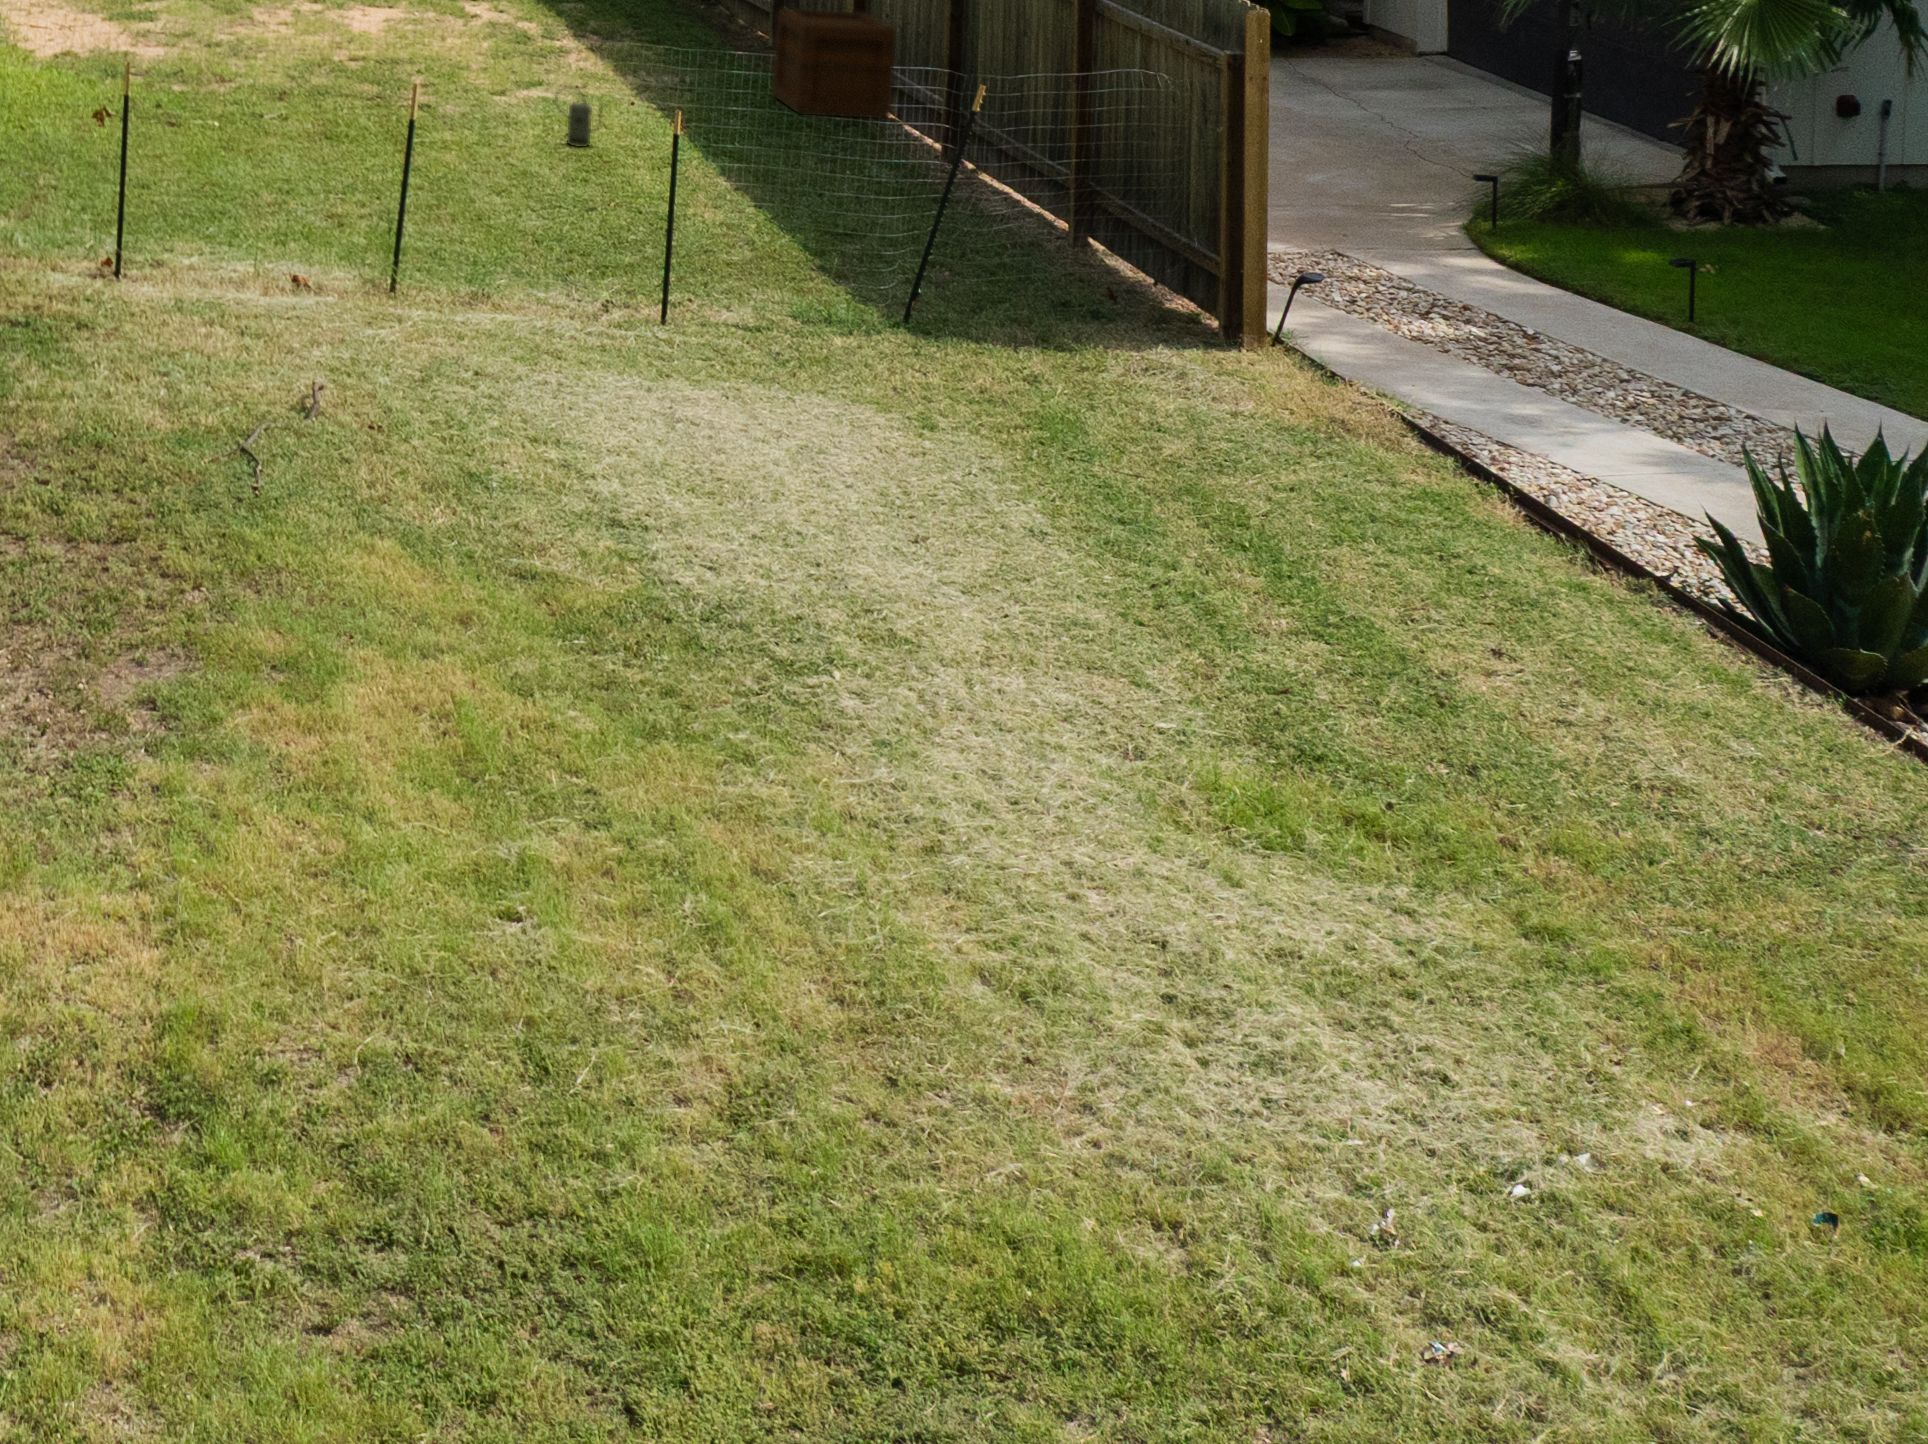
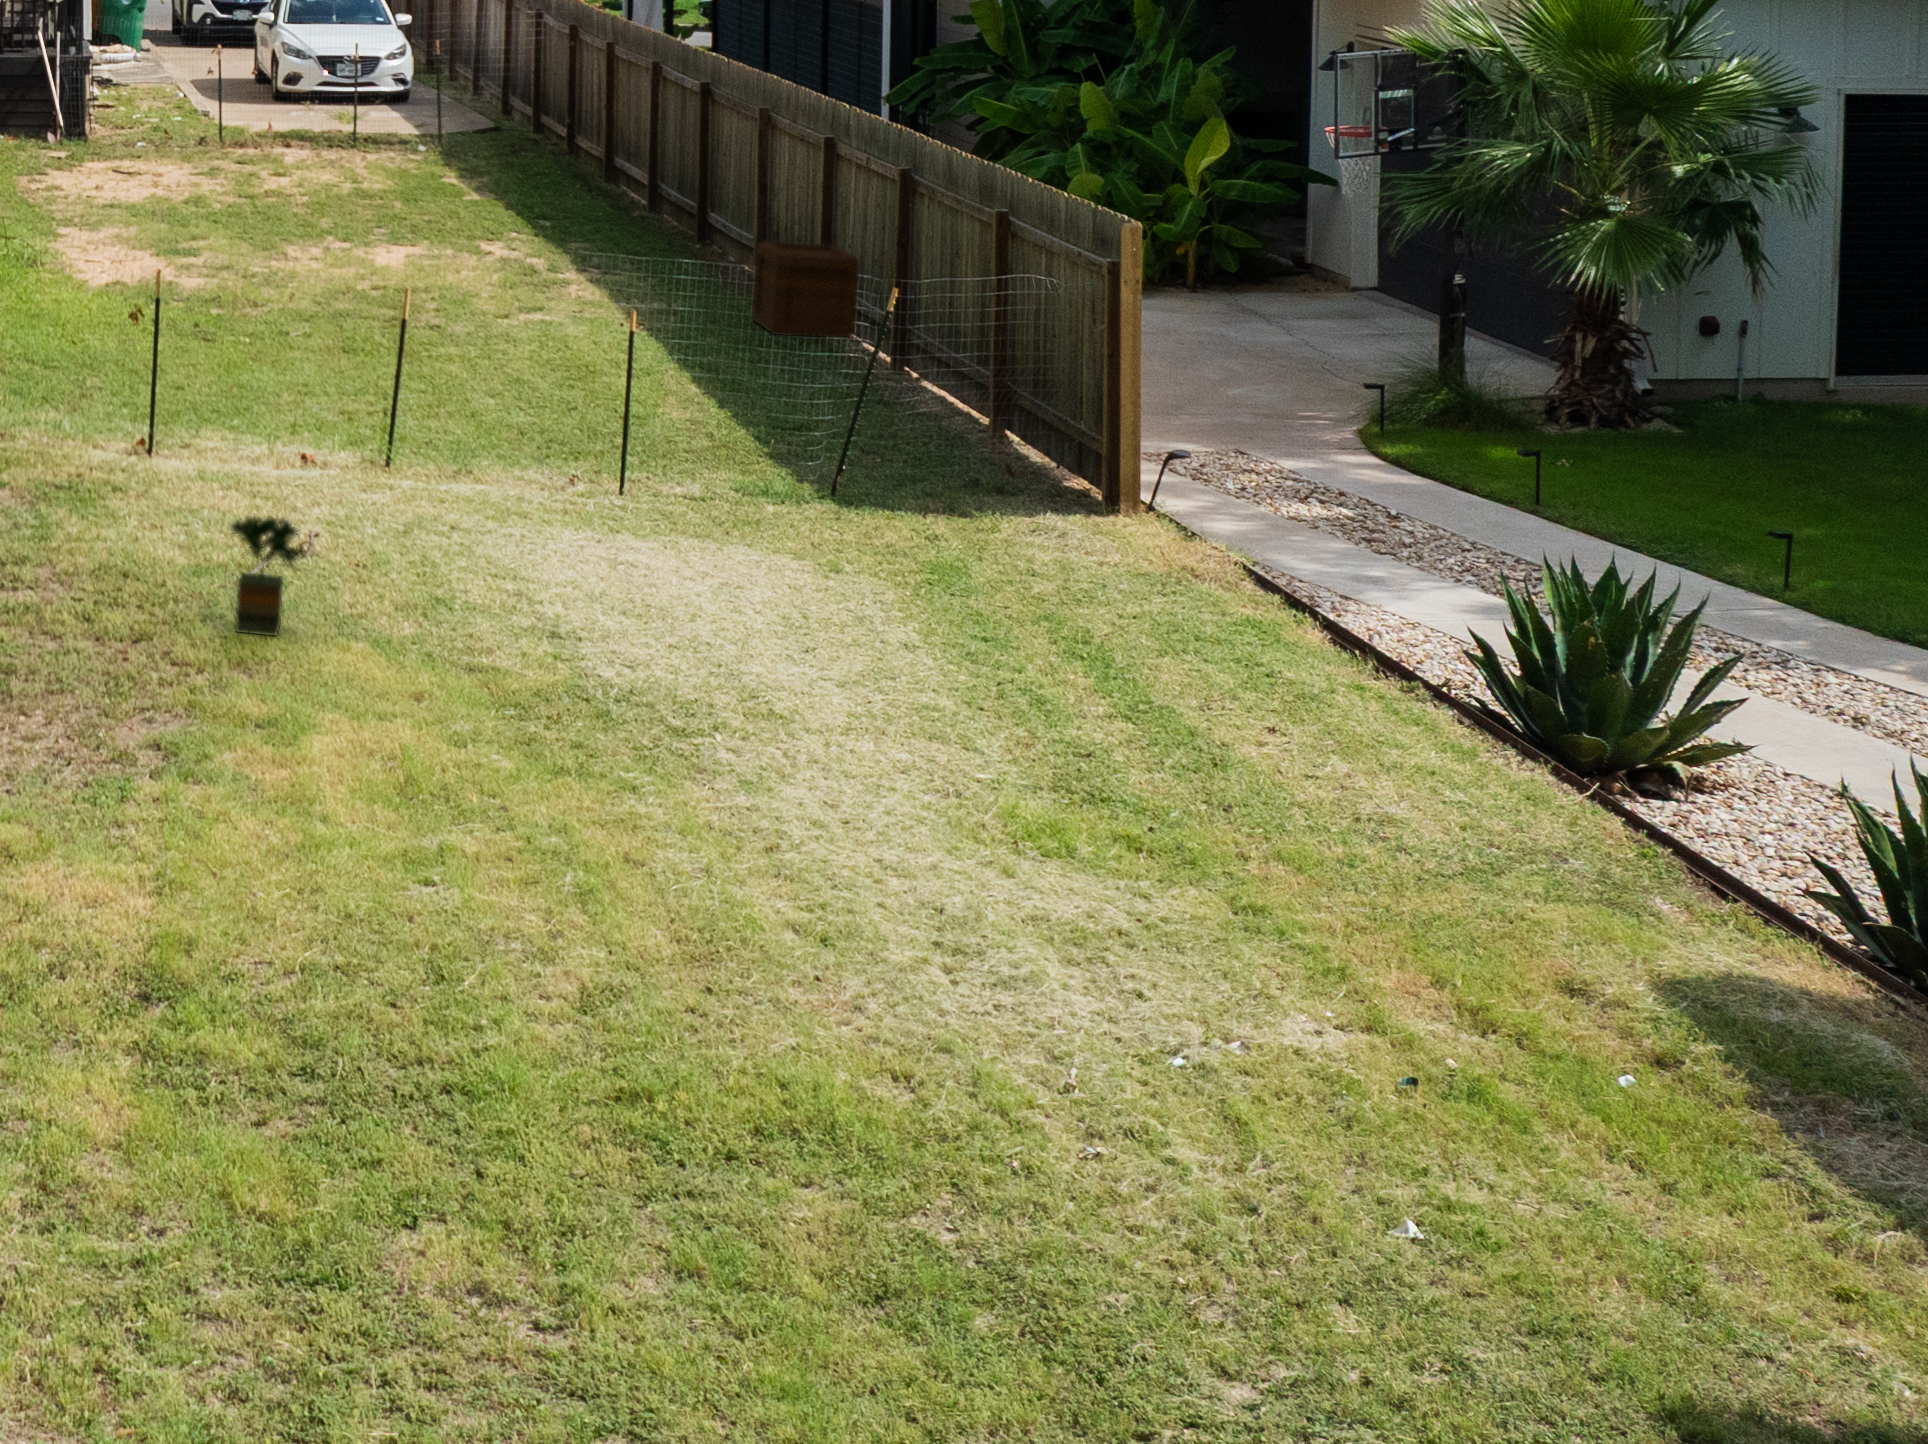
watering can: present [555,86,603,147] -> none [550,305,597,359]
potted tree: none [217,381,311,531] -> present [229,514,302,636]

